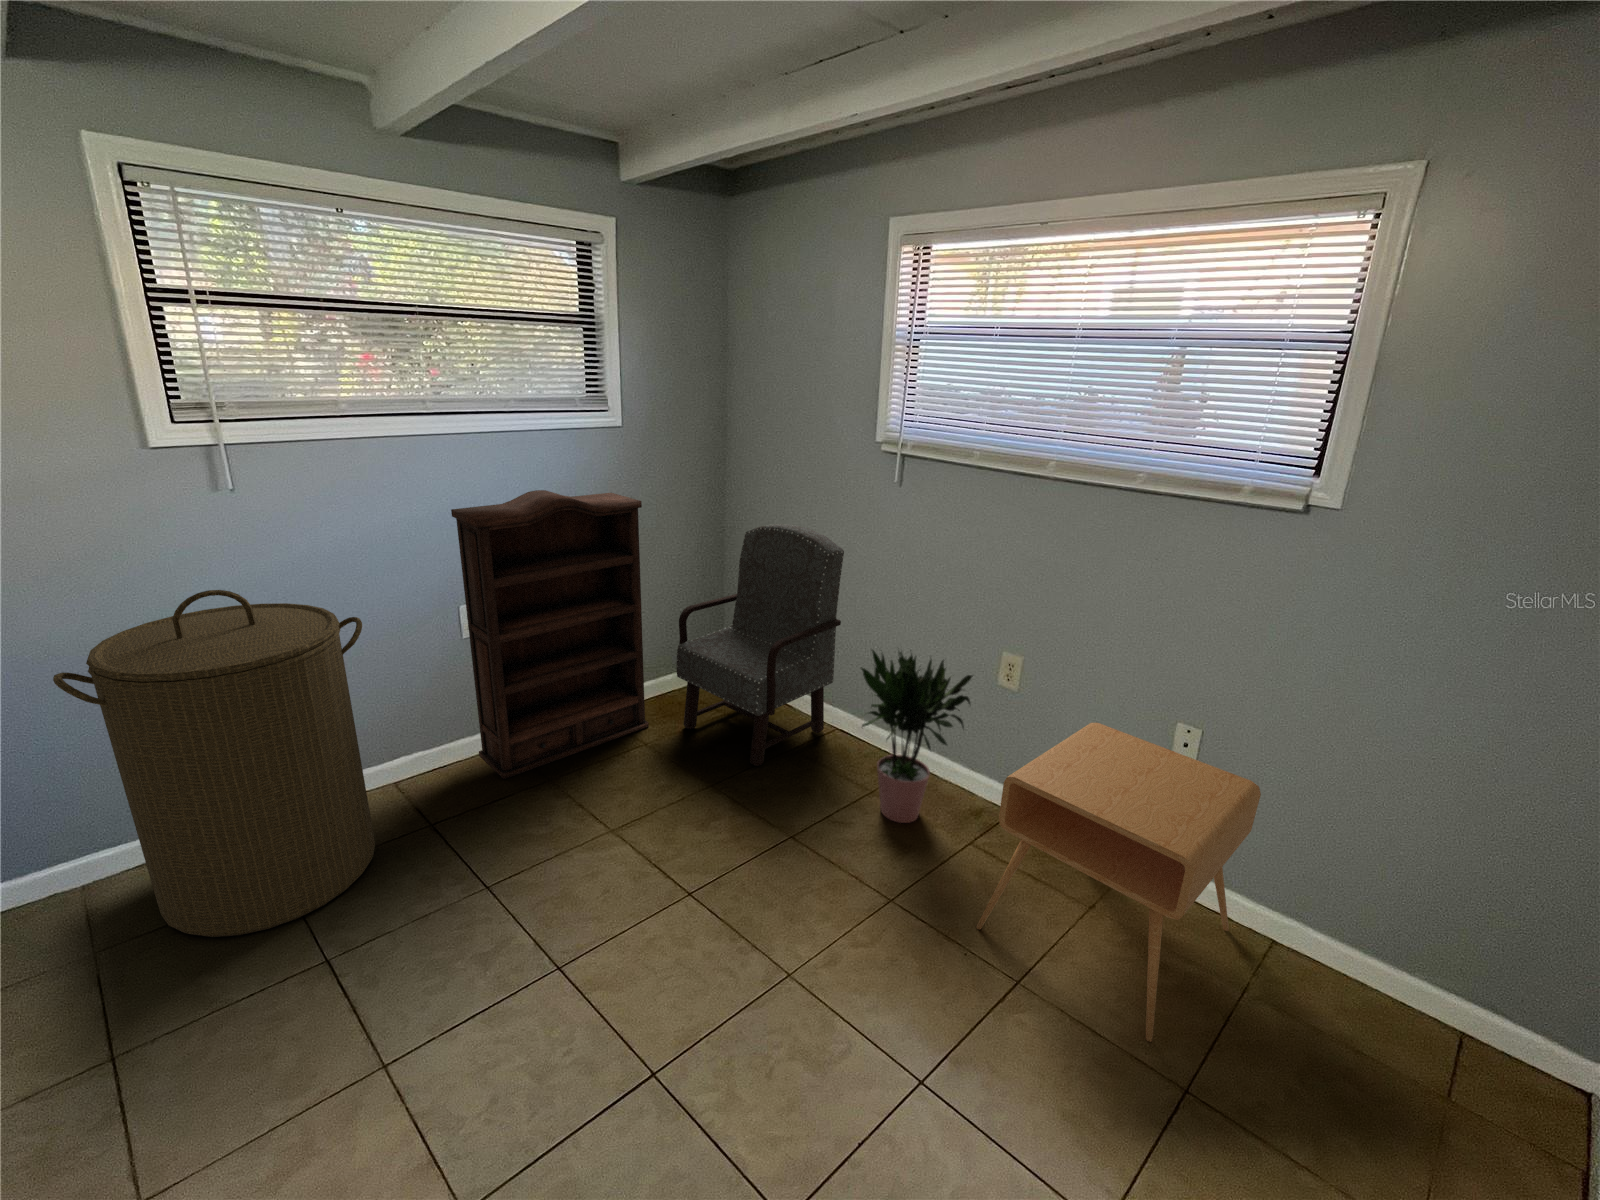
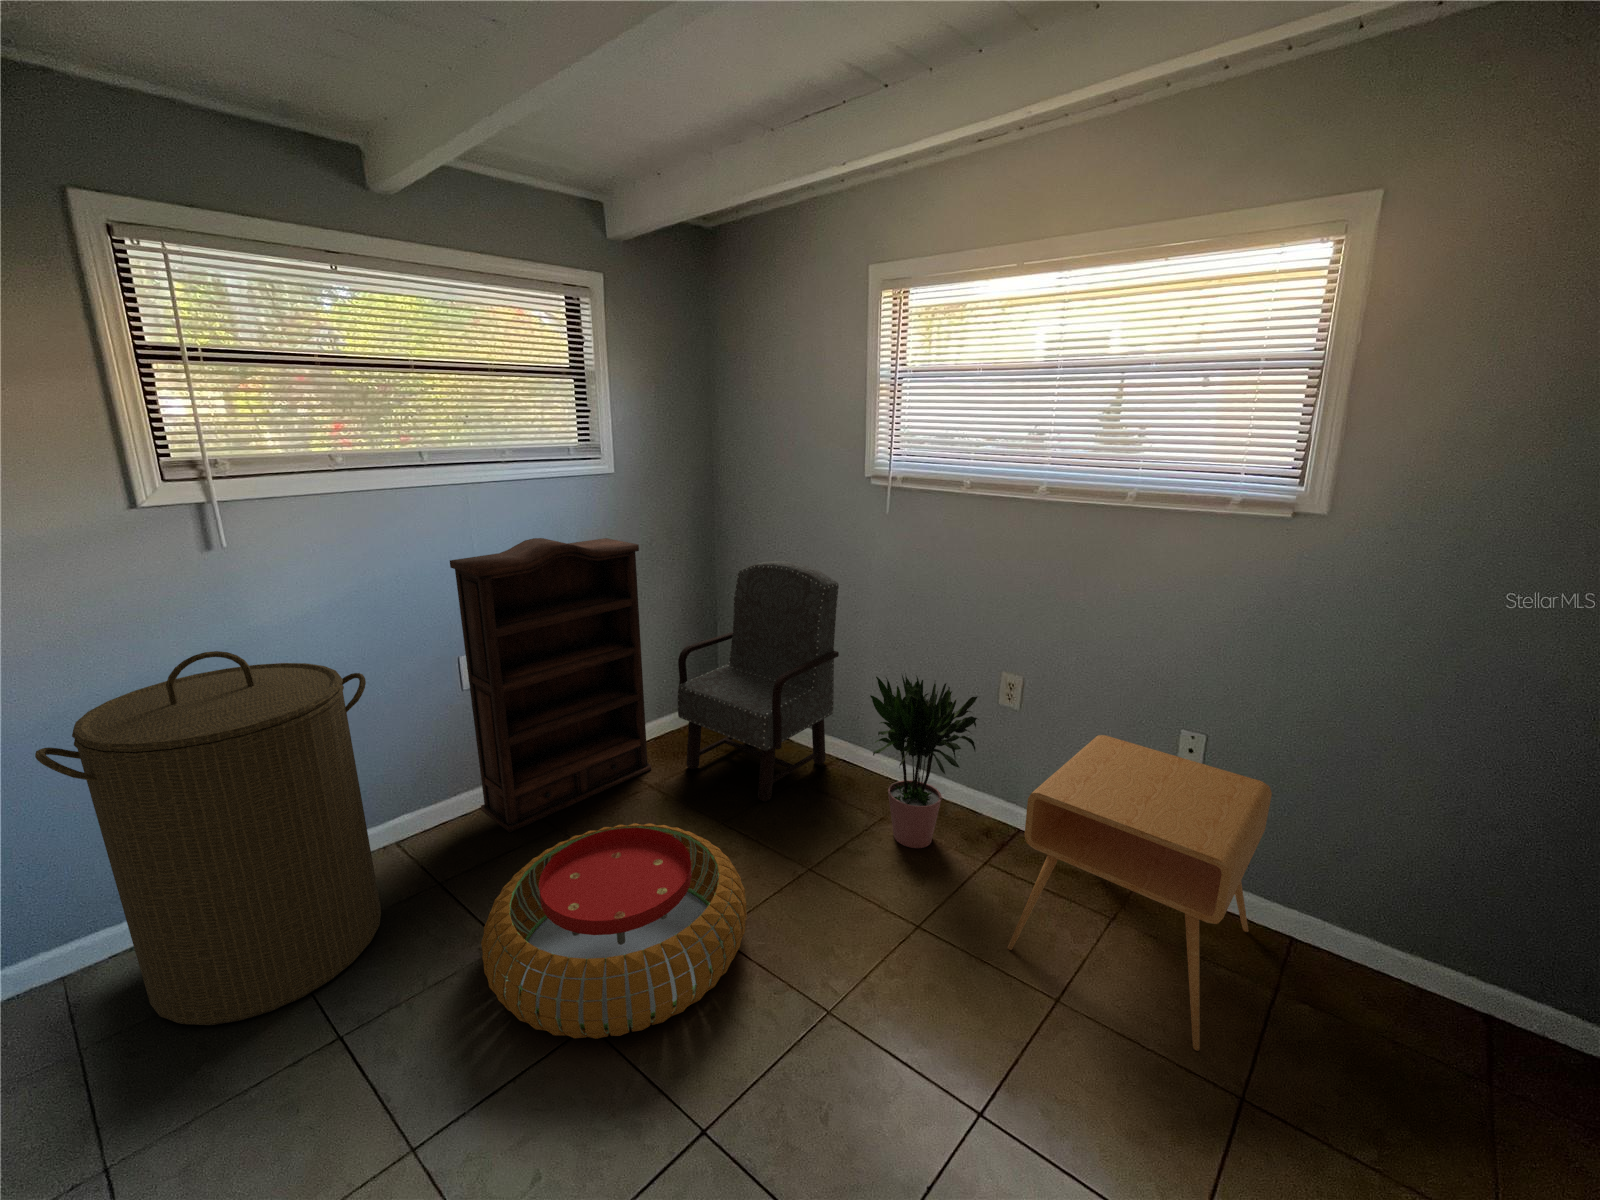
pouf: none [461,779,720,979] -> present [481,823,747,1039]

